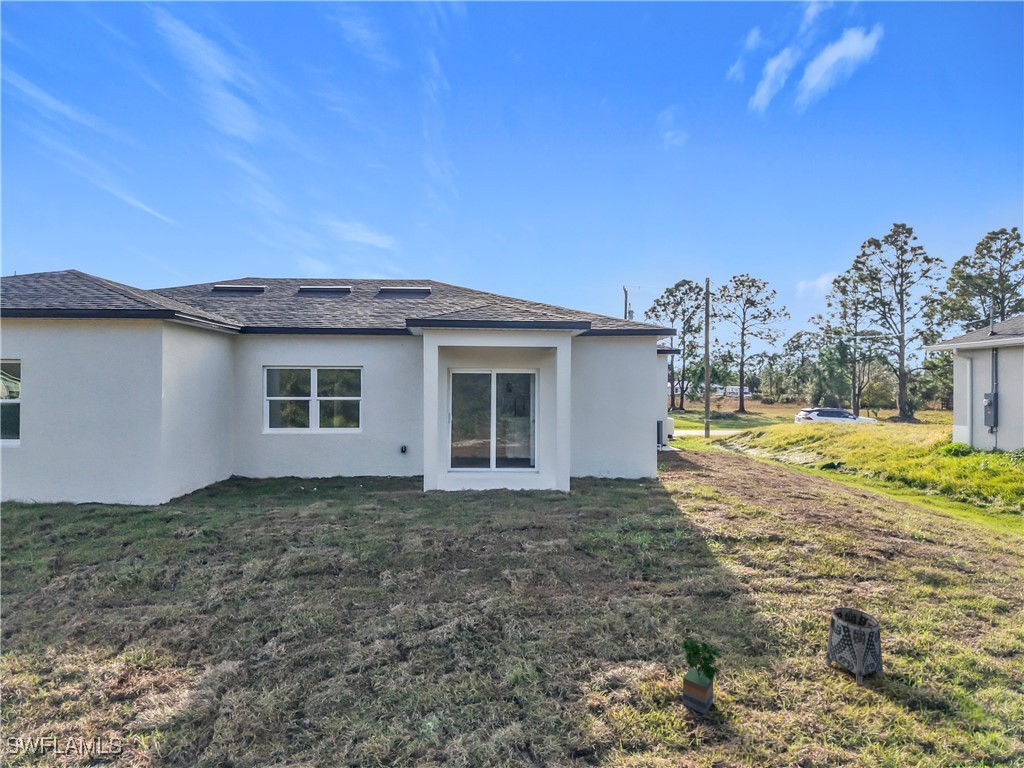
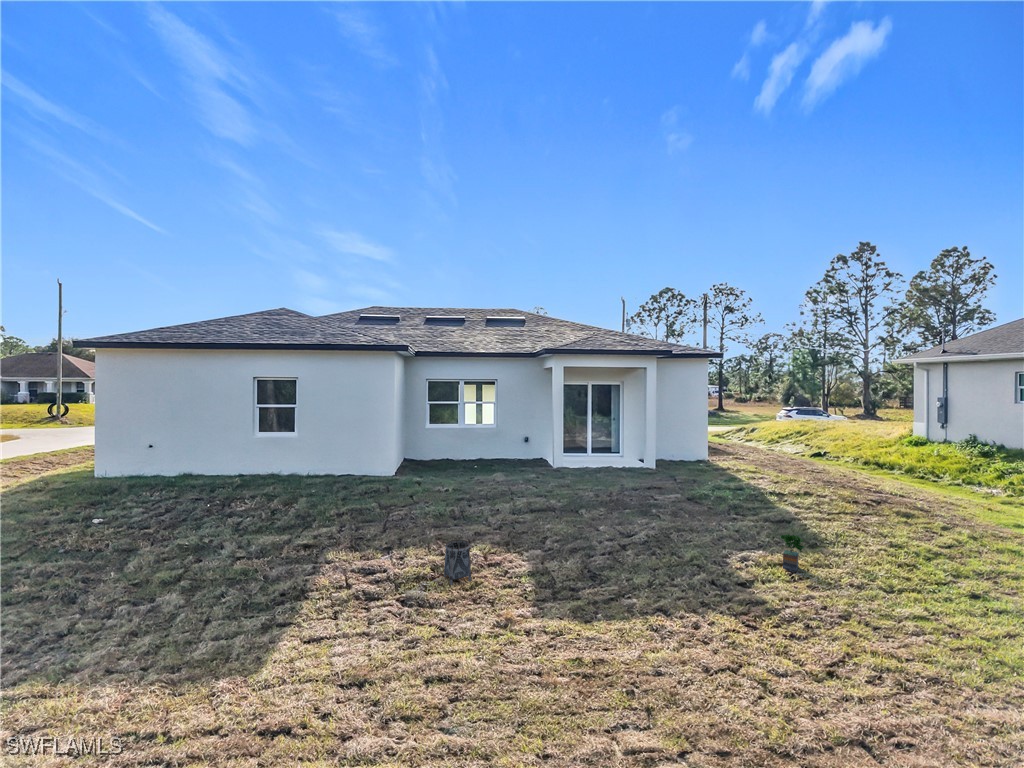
basket: present [825,607,883,685] -> present [444,540,471,585]

